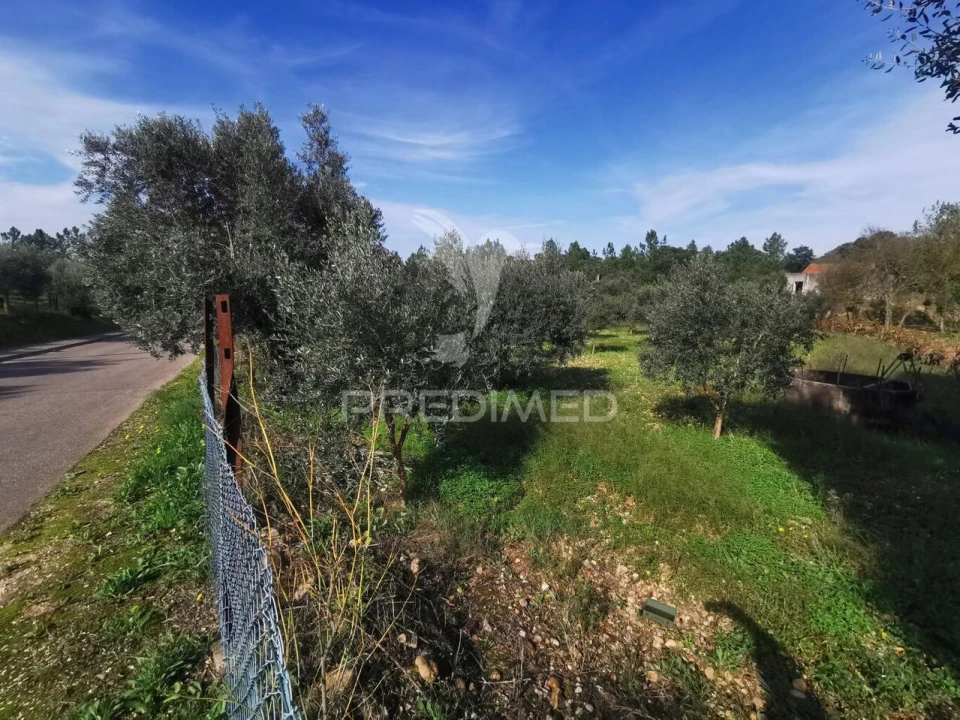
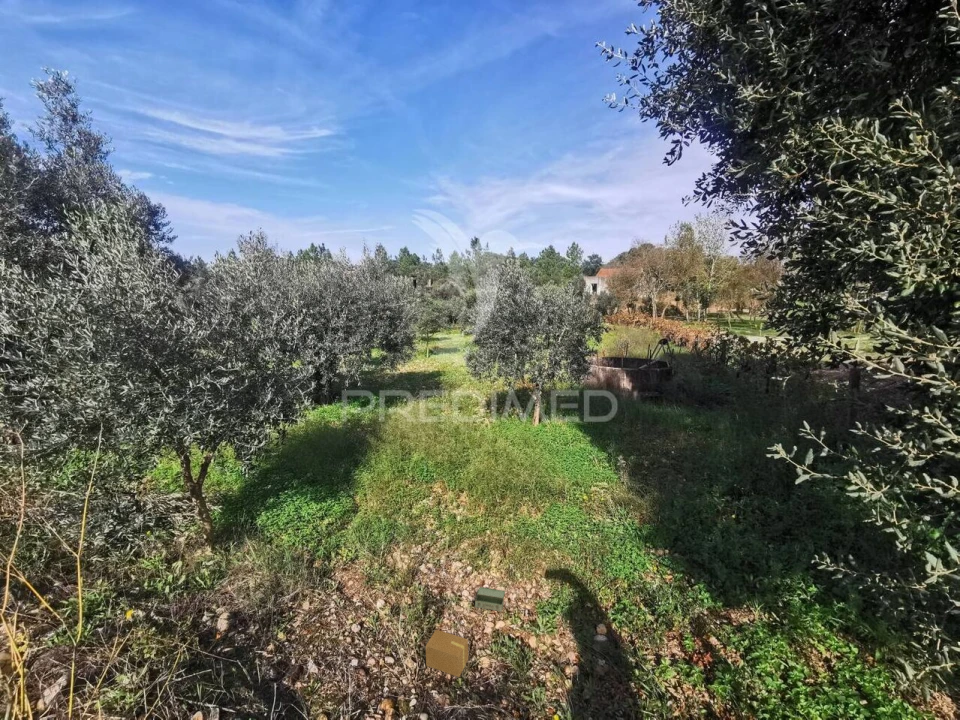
cardboard box: none [591,626,637,680] -> present [426,630,468,677]

